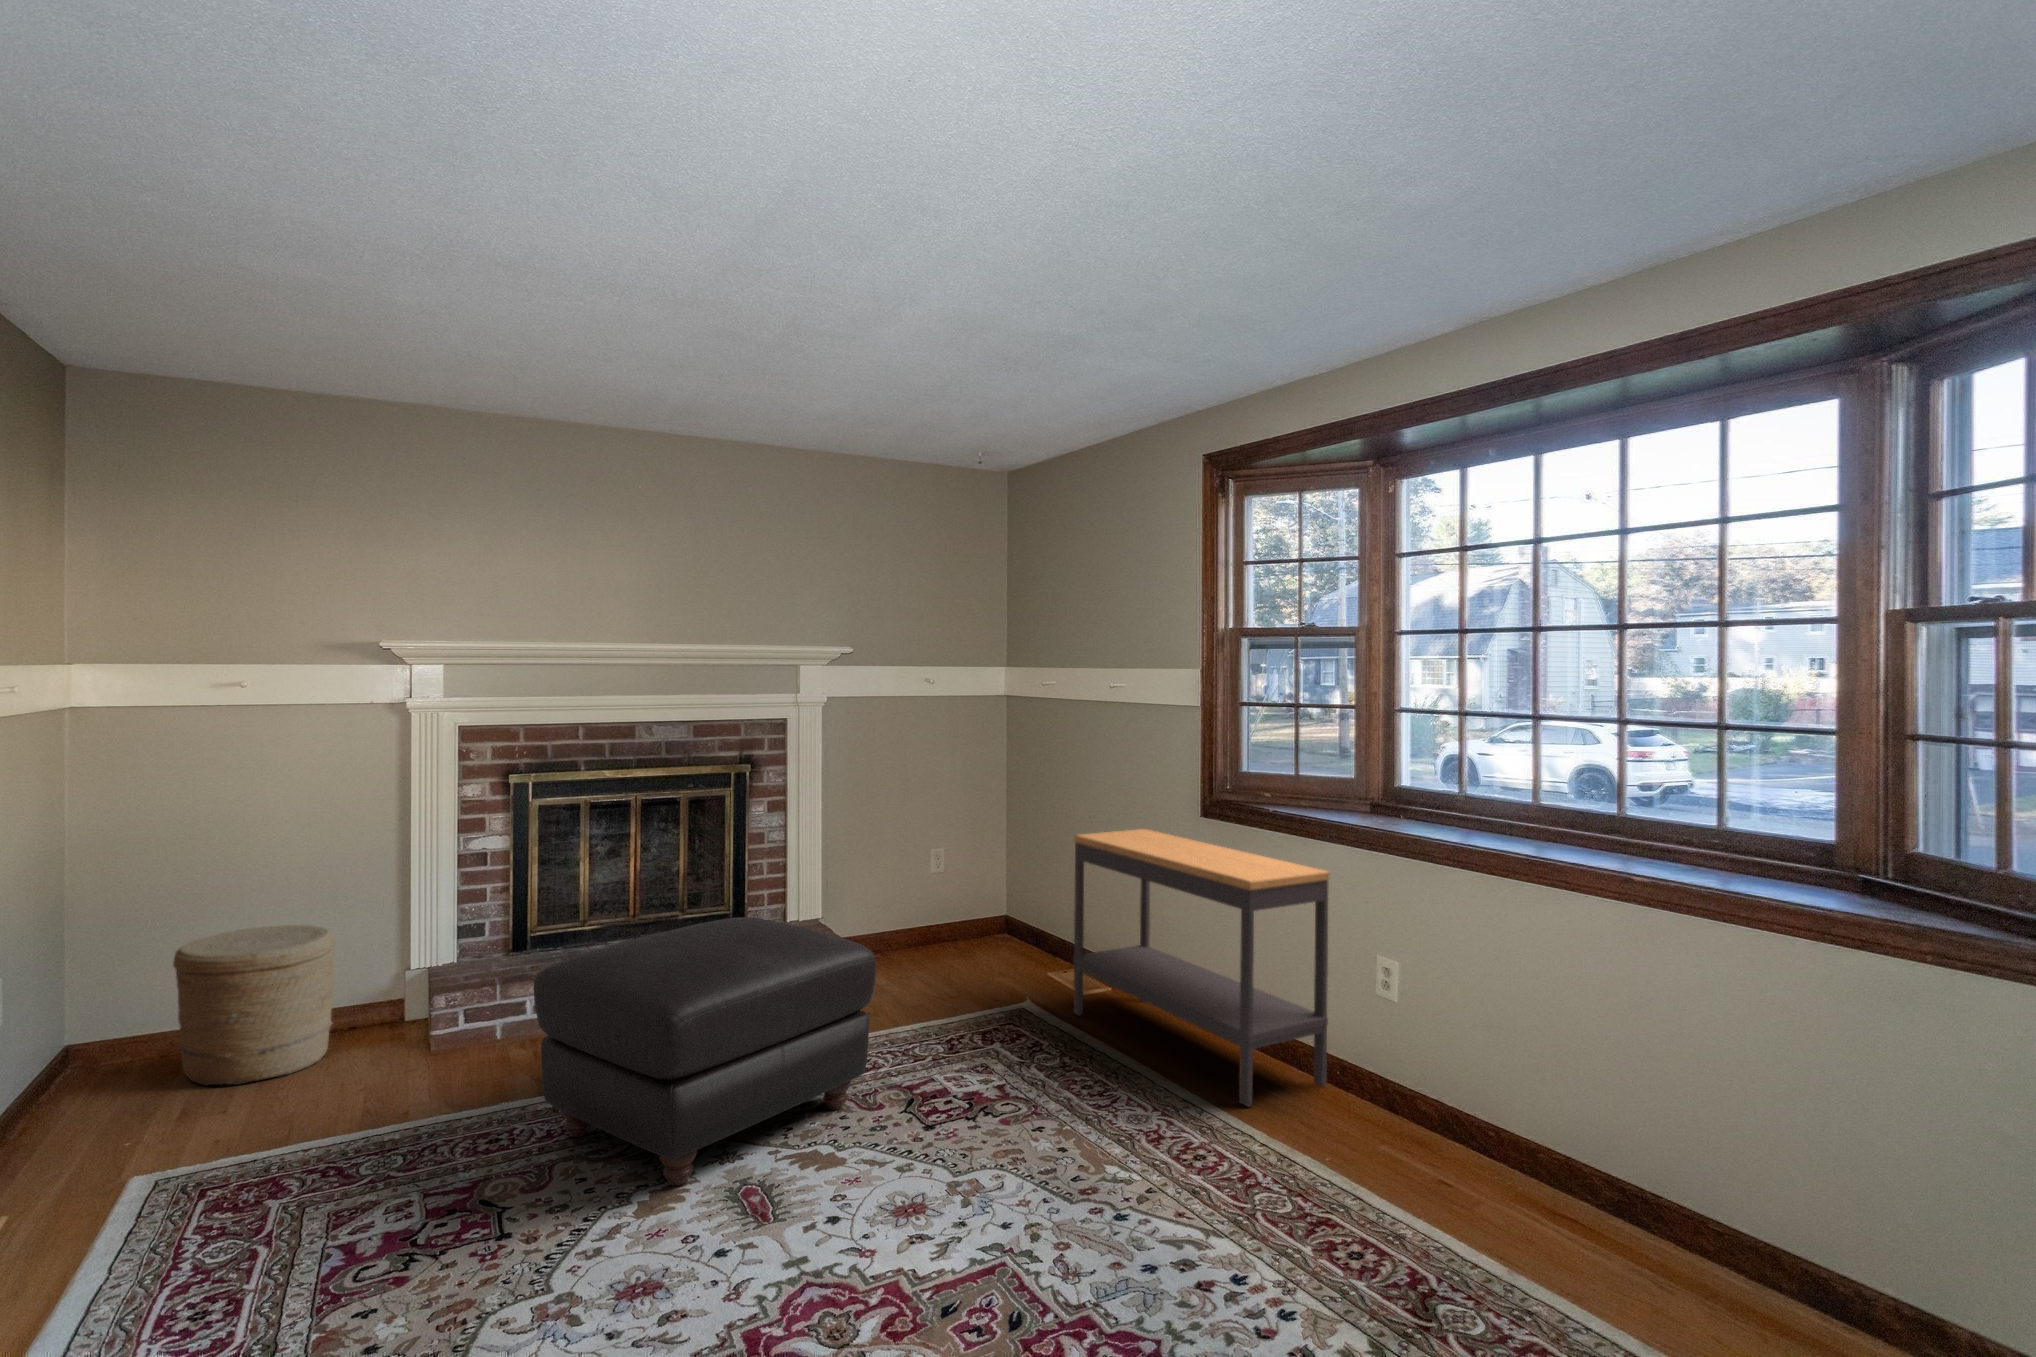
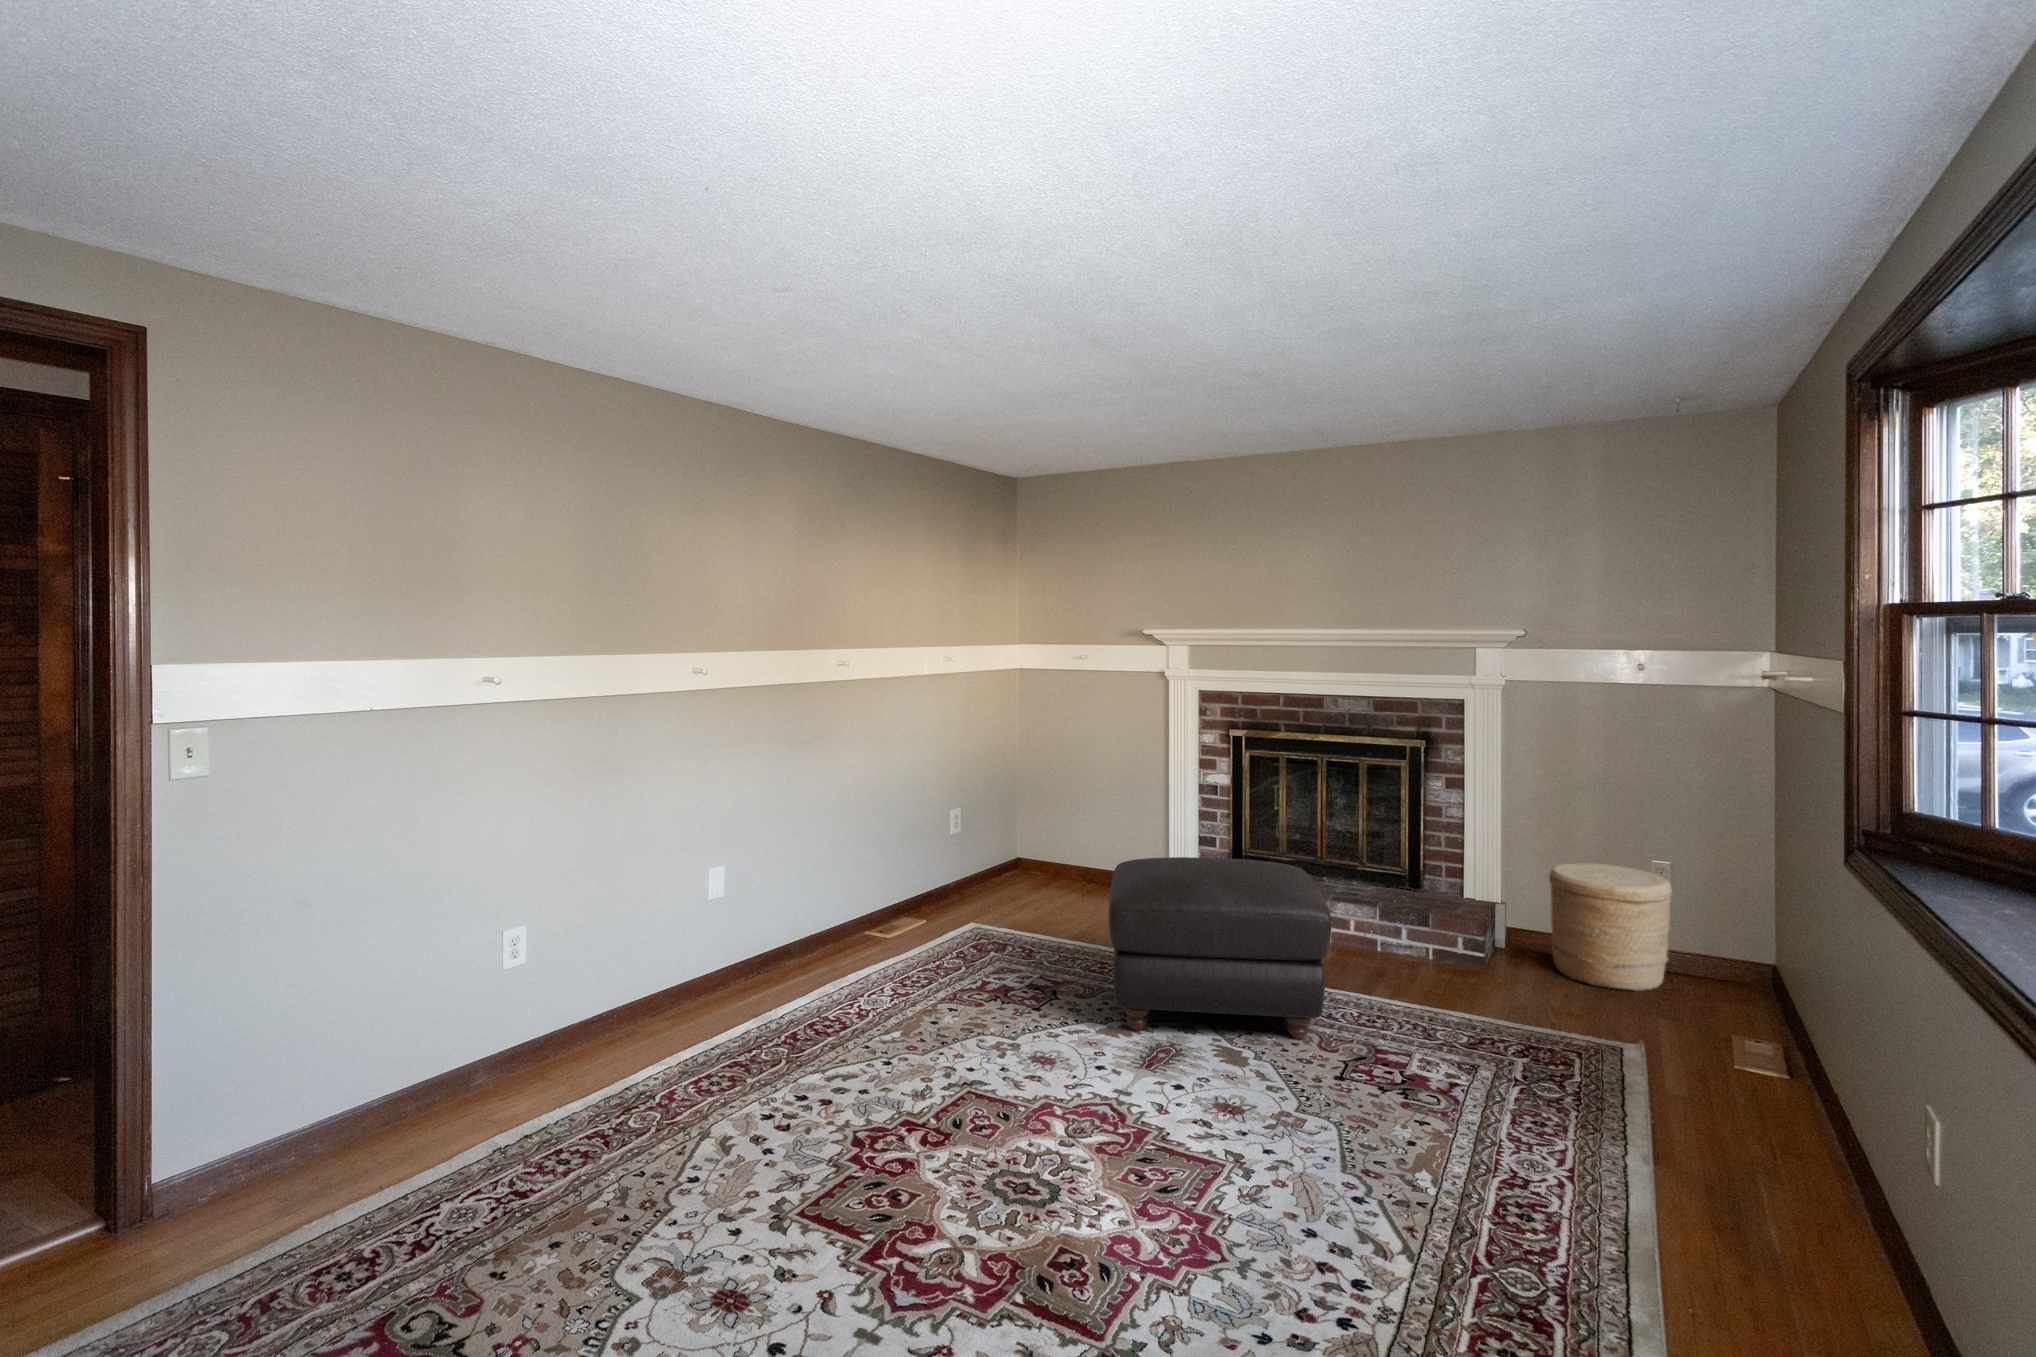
console table: present [1073,829,1330,1106] -> none [1666,861,1864,1272]
woven basket: present [173,925,335,1086] -> present [1549,863,1672,991]

